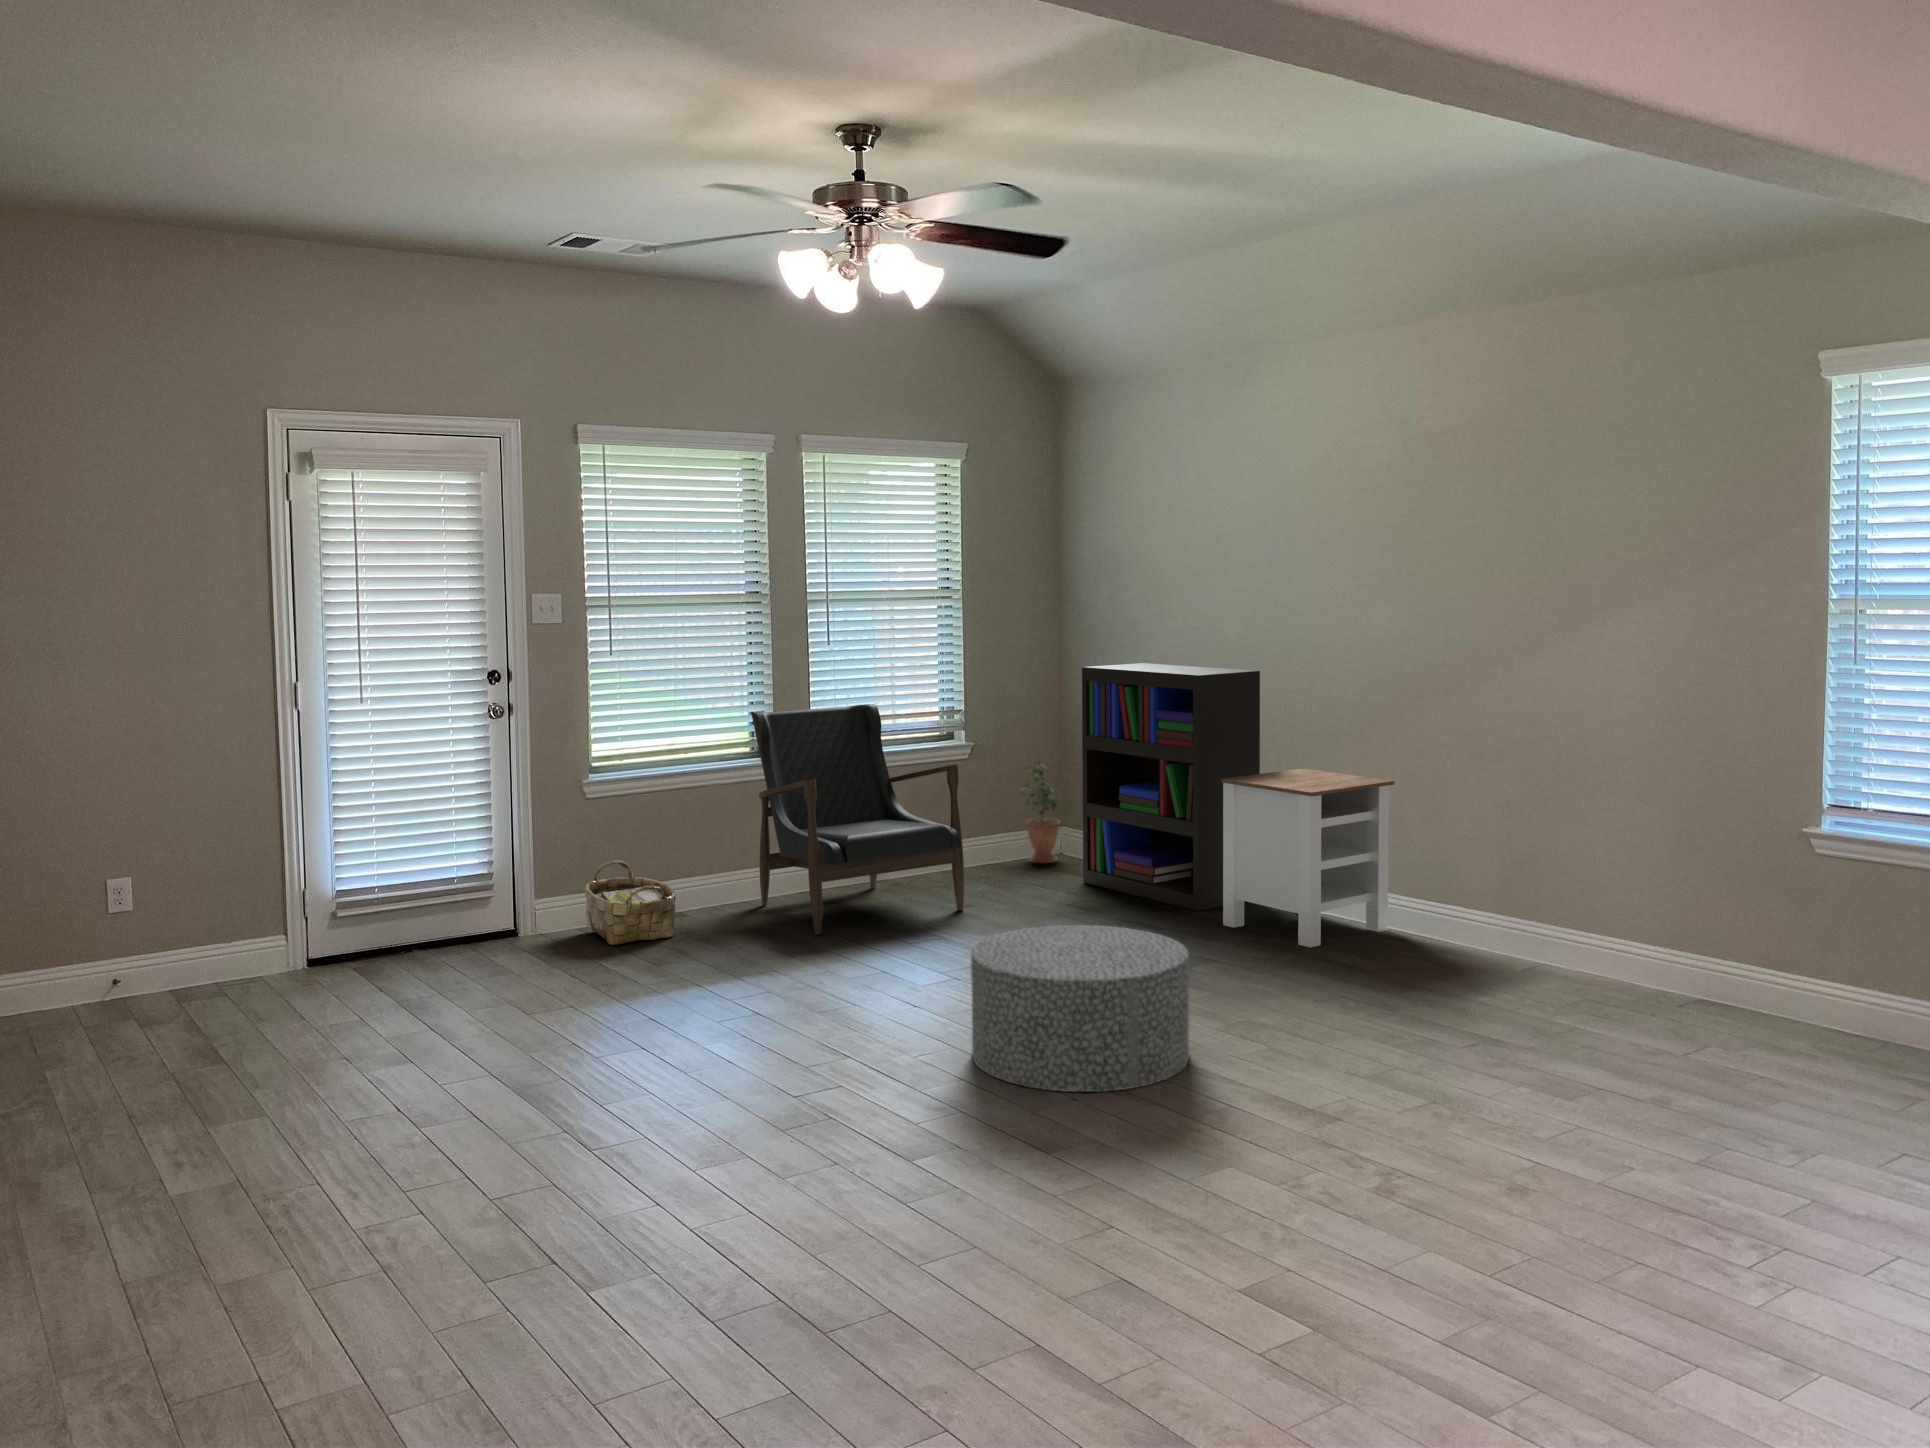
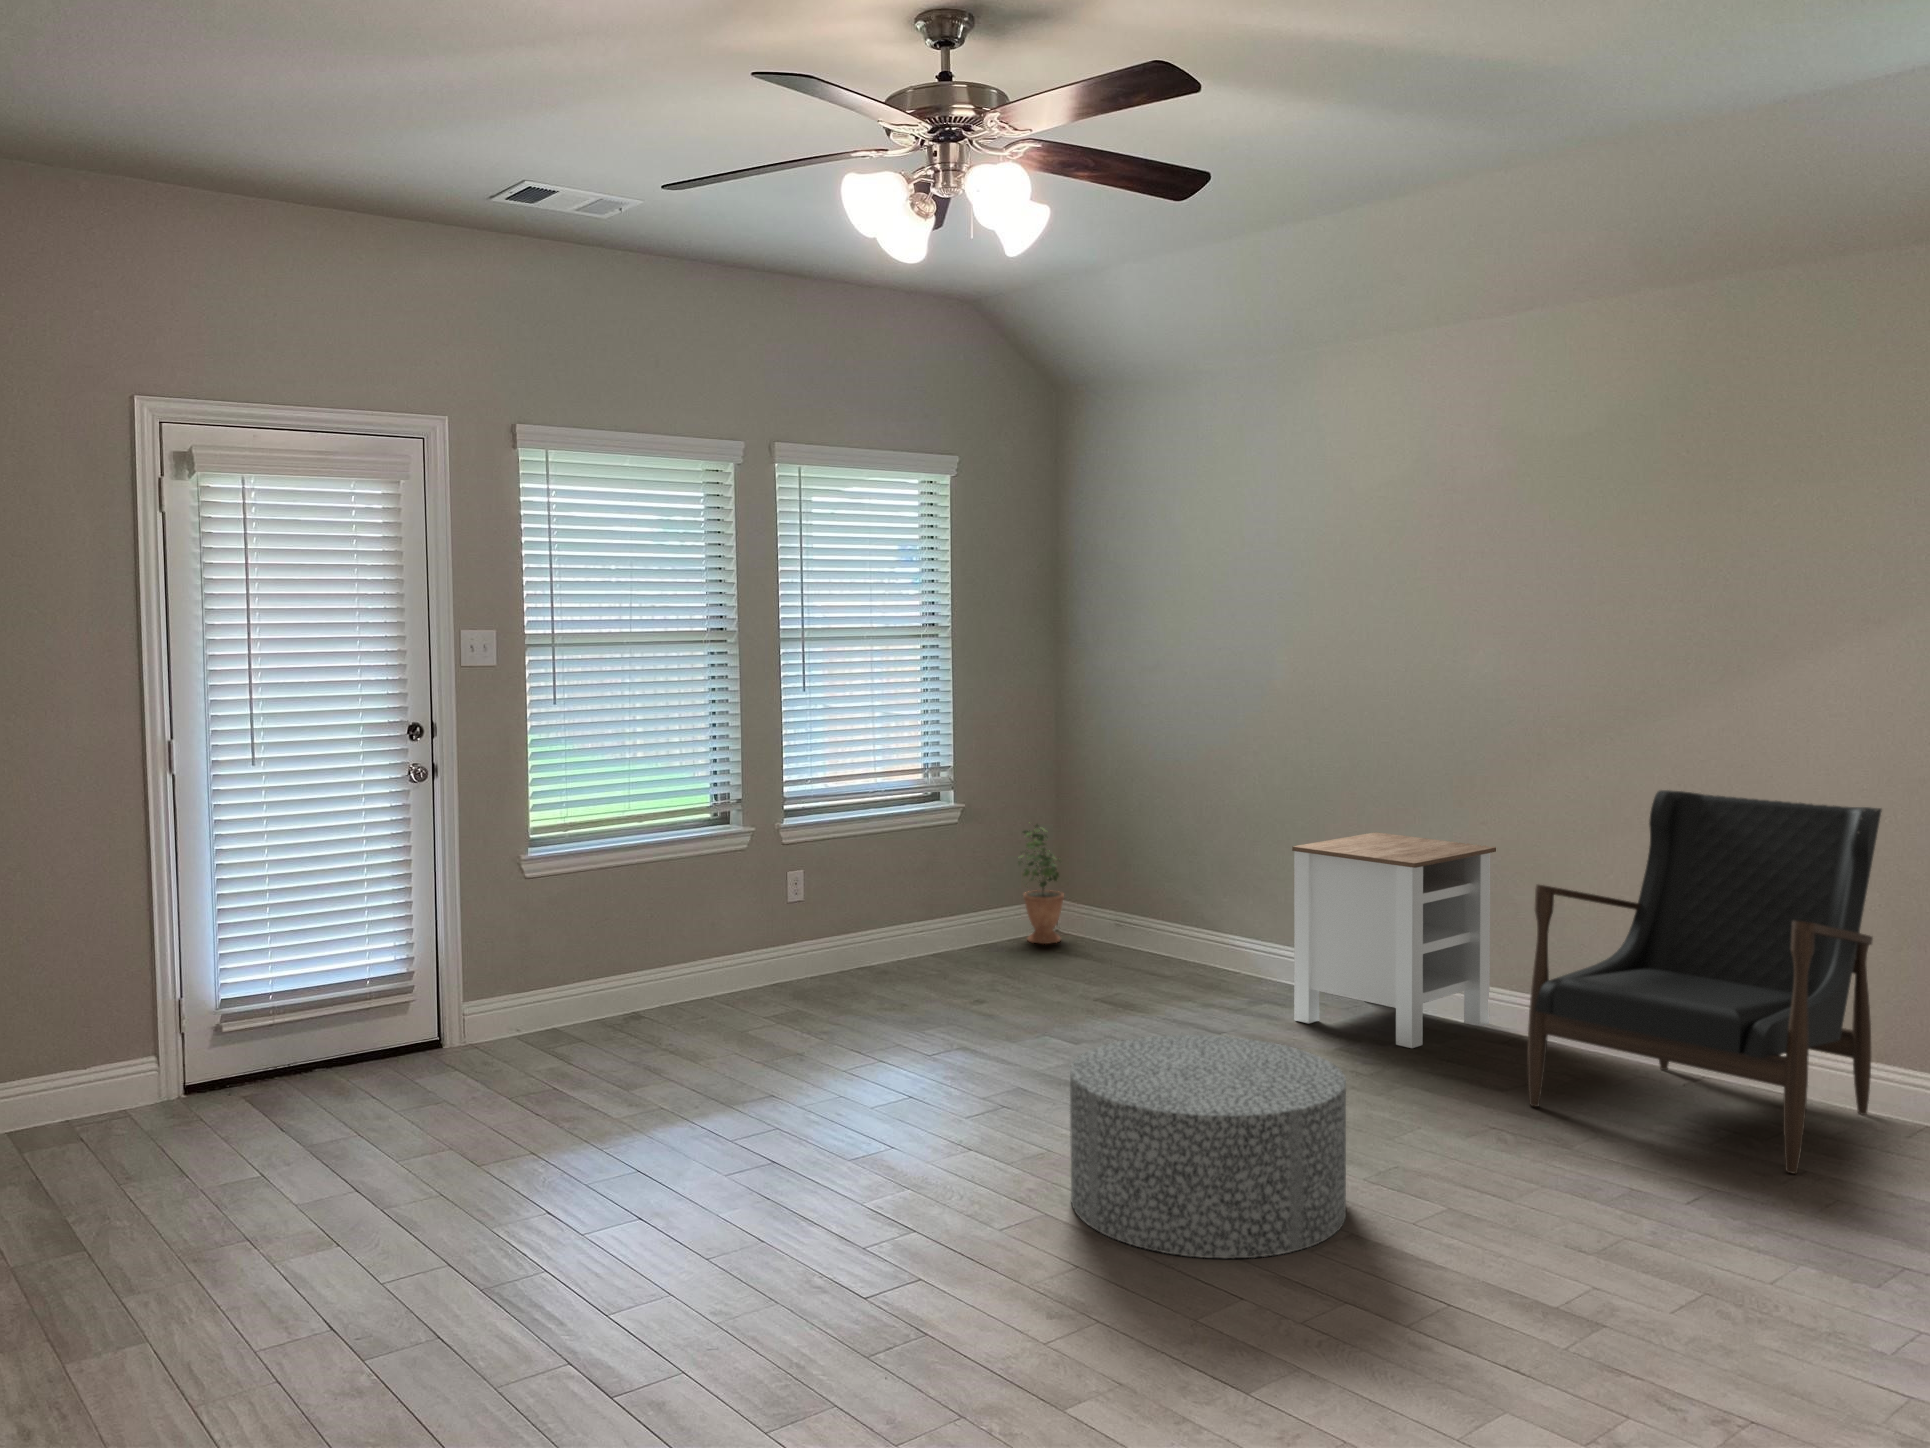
bookshelf: present [1082,663,1260,911] -> none [1102,709,1319,1002]
armchair: present [751,704,964,935] -> present [1528,790,1882,1174]
woven basket: present [584,860,676,945] -> none [525,953,639,1060]

